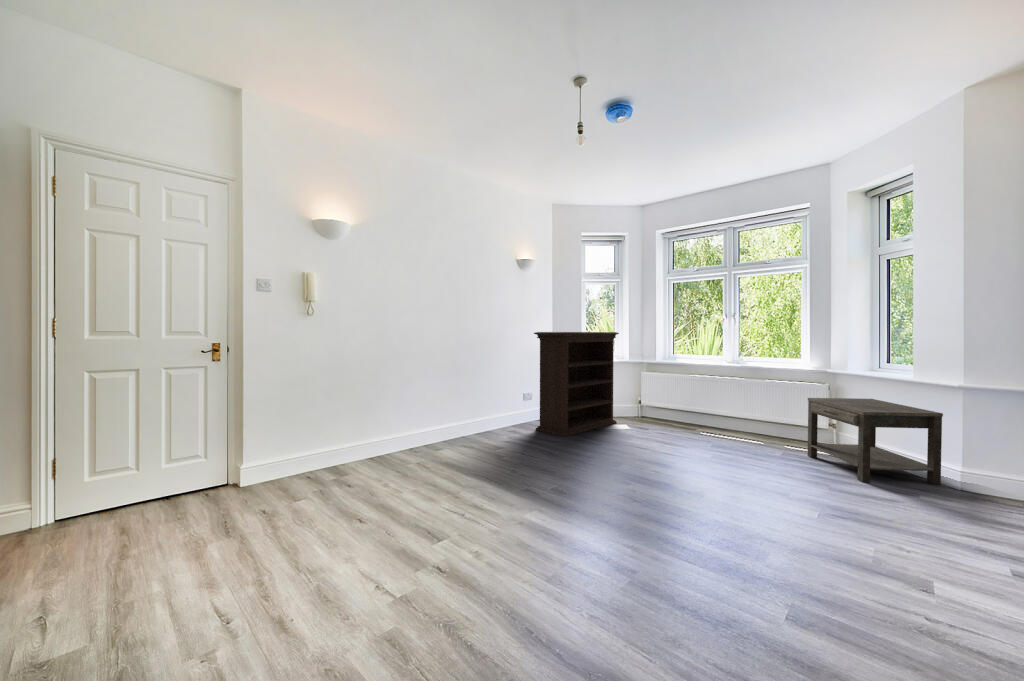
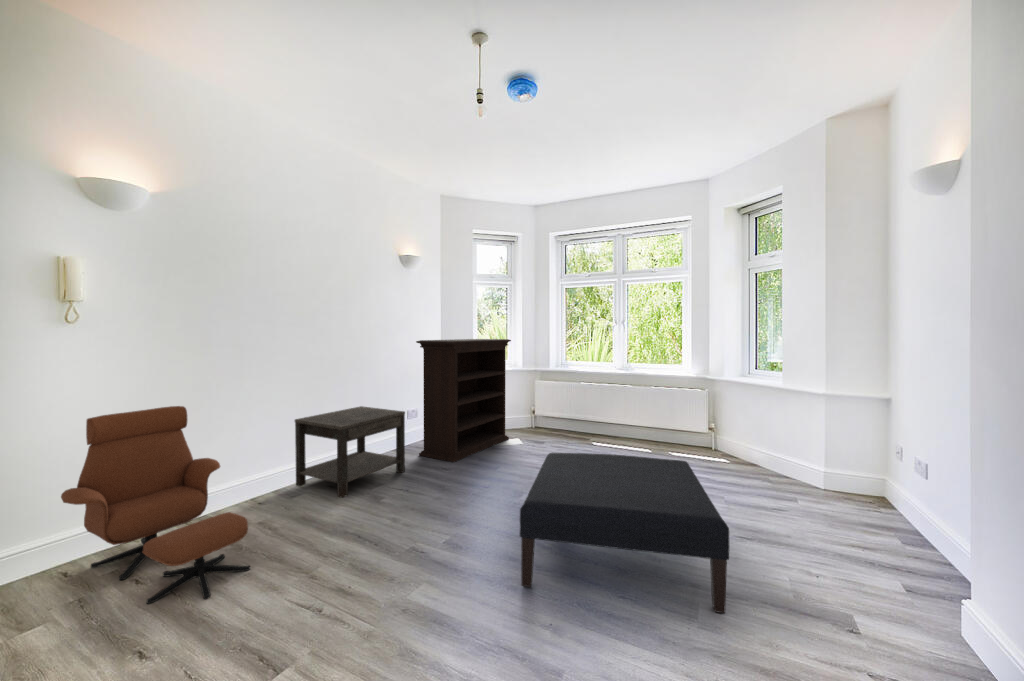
lounge chair: none [306,373,413,500] -> present [61,406,250,604]
side table: present [808,398,943,485] -> present [295,406,405,498]
ottoman: none [608,426,797,563] -> present [520,453,729,613]

